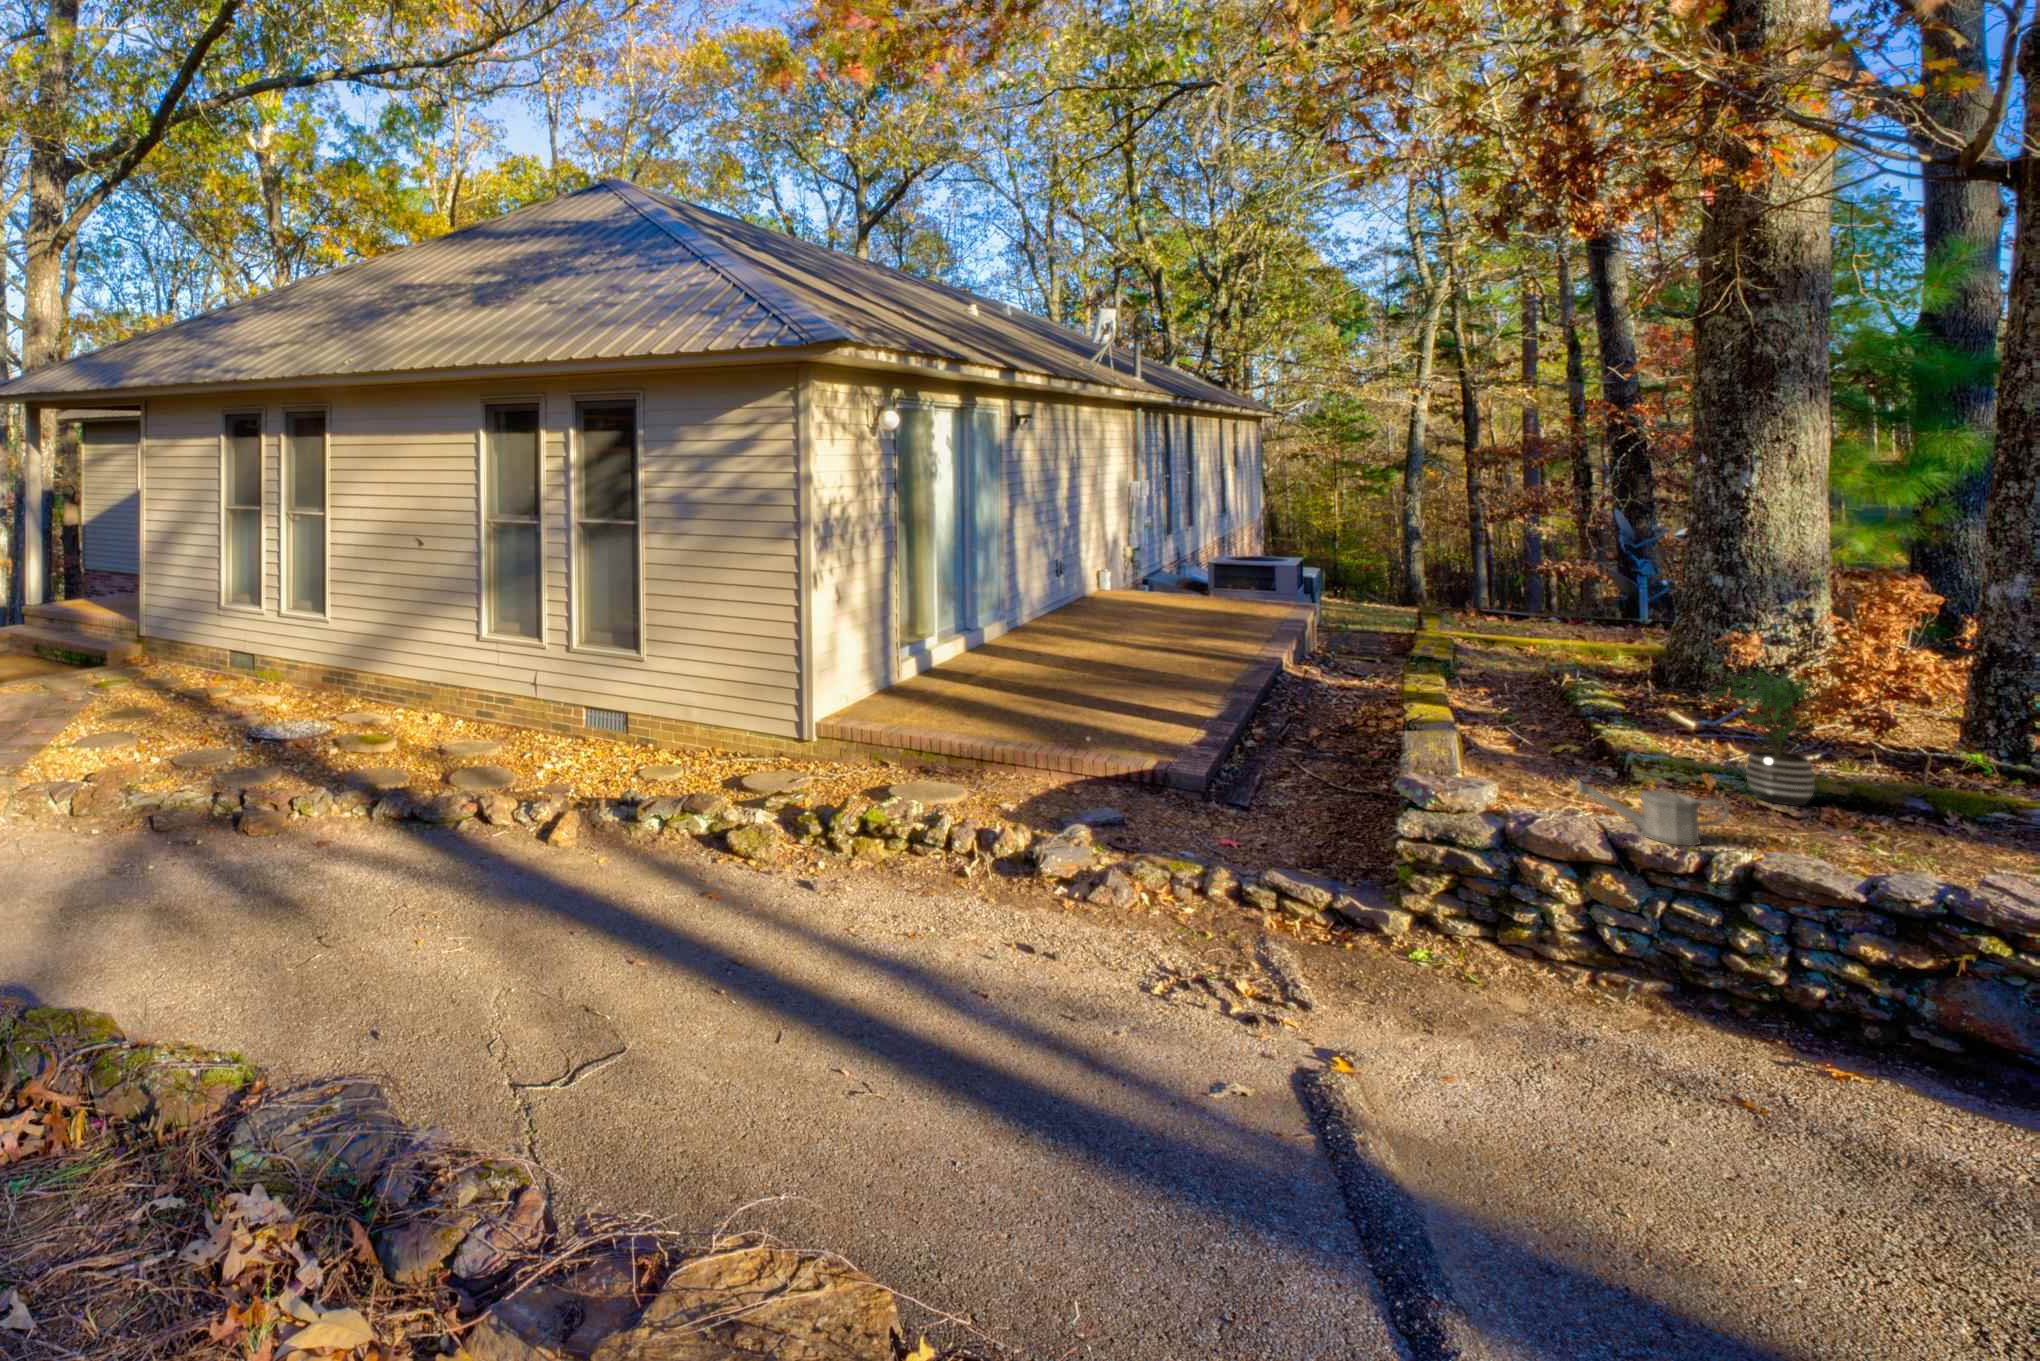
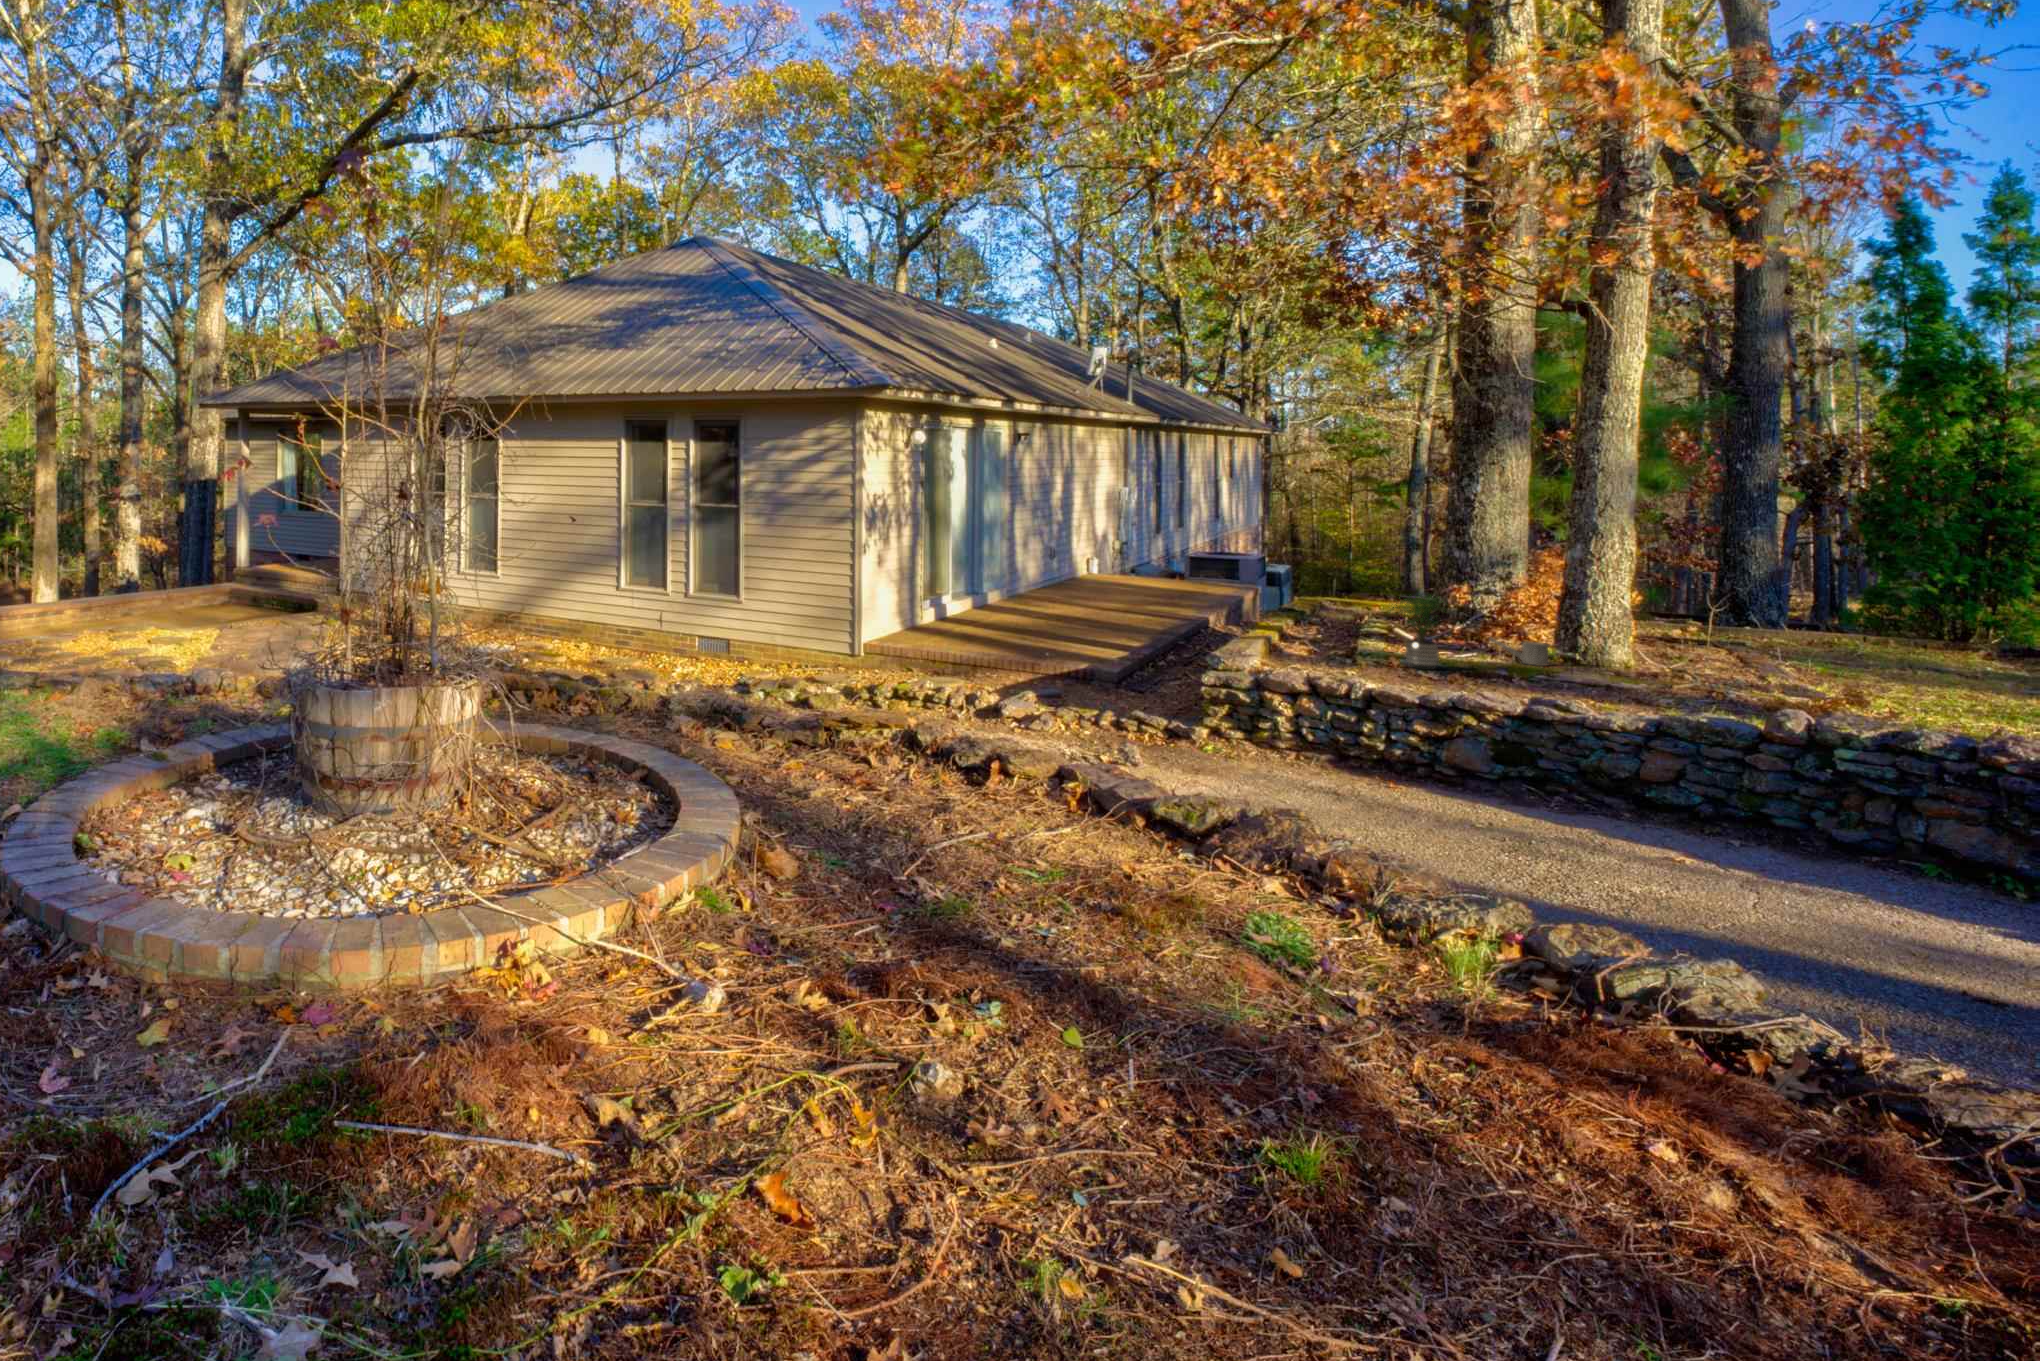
watering can: present [1576,780,1729,846] -> present [1490,638,1561,666]

